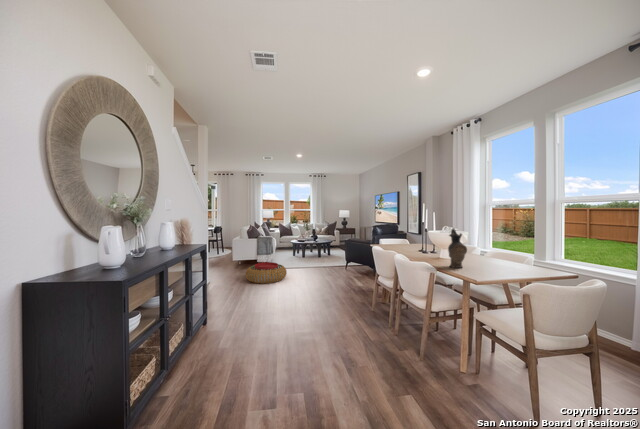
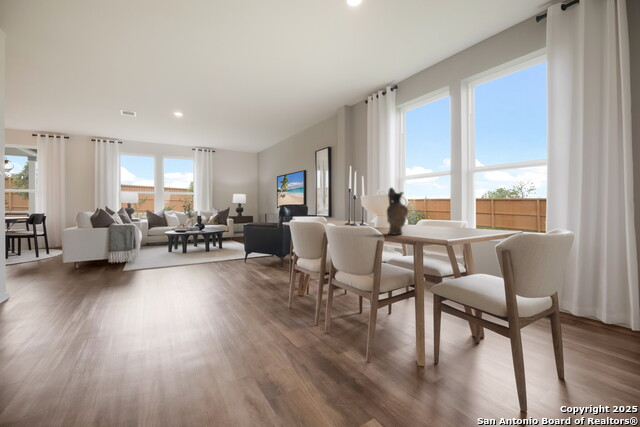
pouf: present [246,262,287,283] -> none [84,259,158,290]

